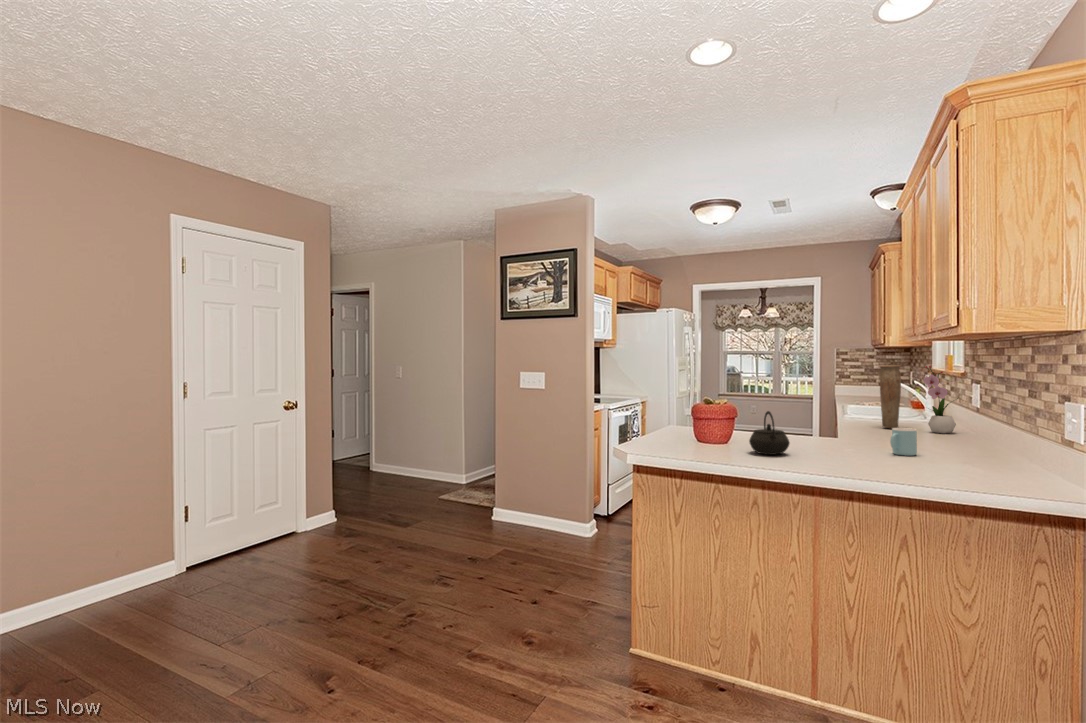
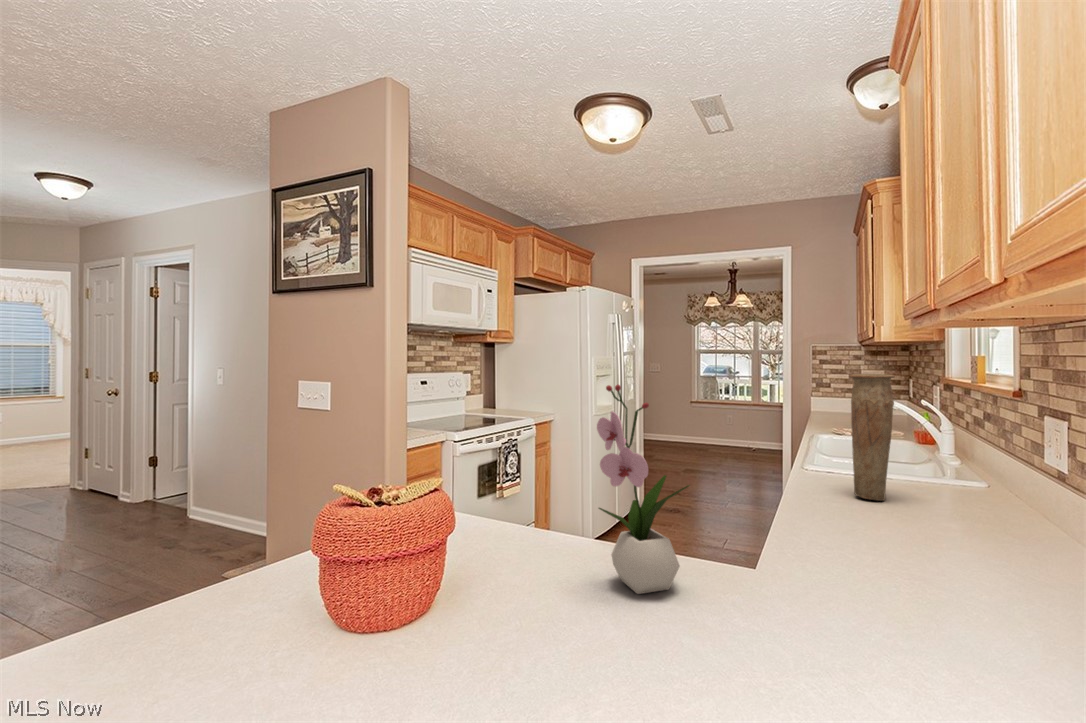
flower arrangement: present [924,366,958,433] -> present [597,385,690,594]
kettle: present [749,411,790,455] -> none [448,501,554,638]
mug: present [890,428,917,456] -> none [845,565,928,668]

